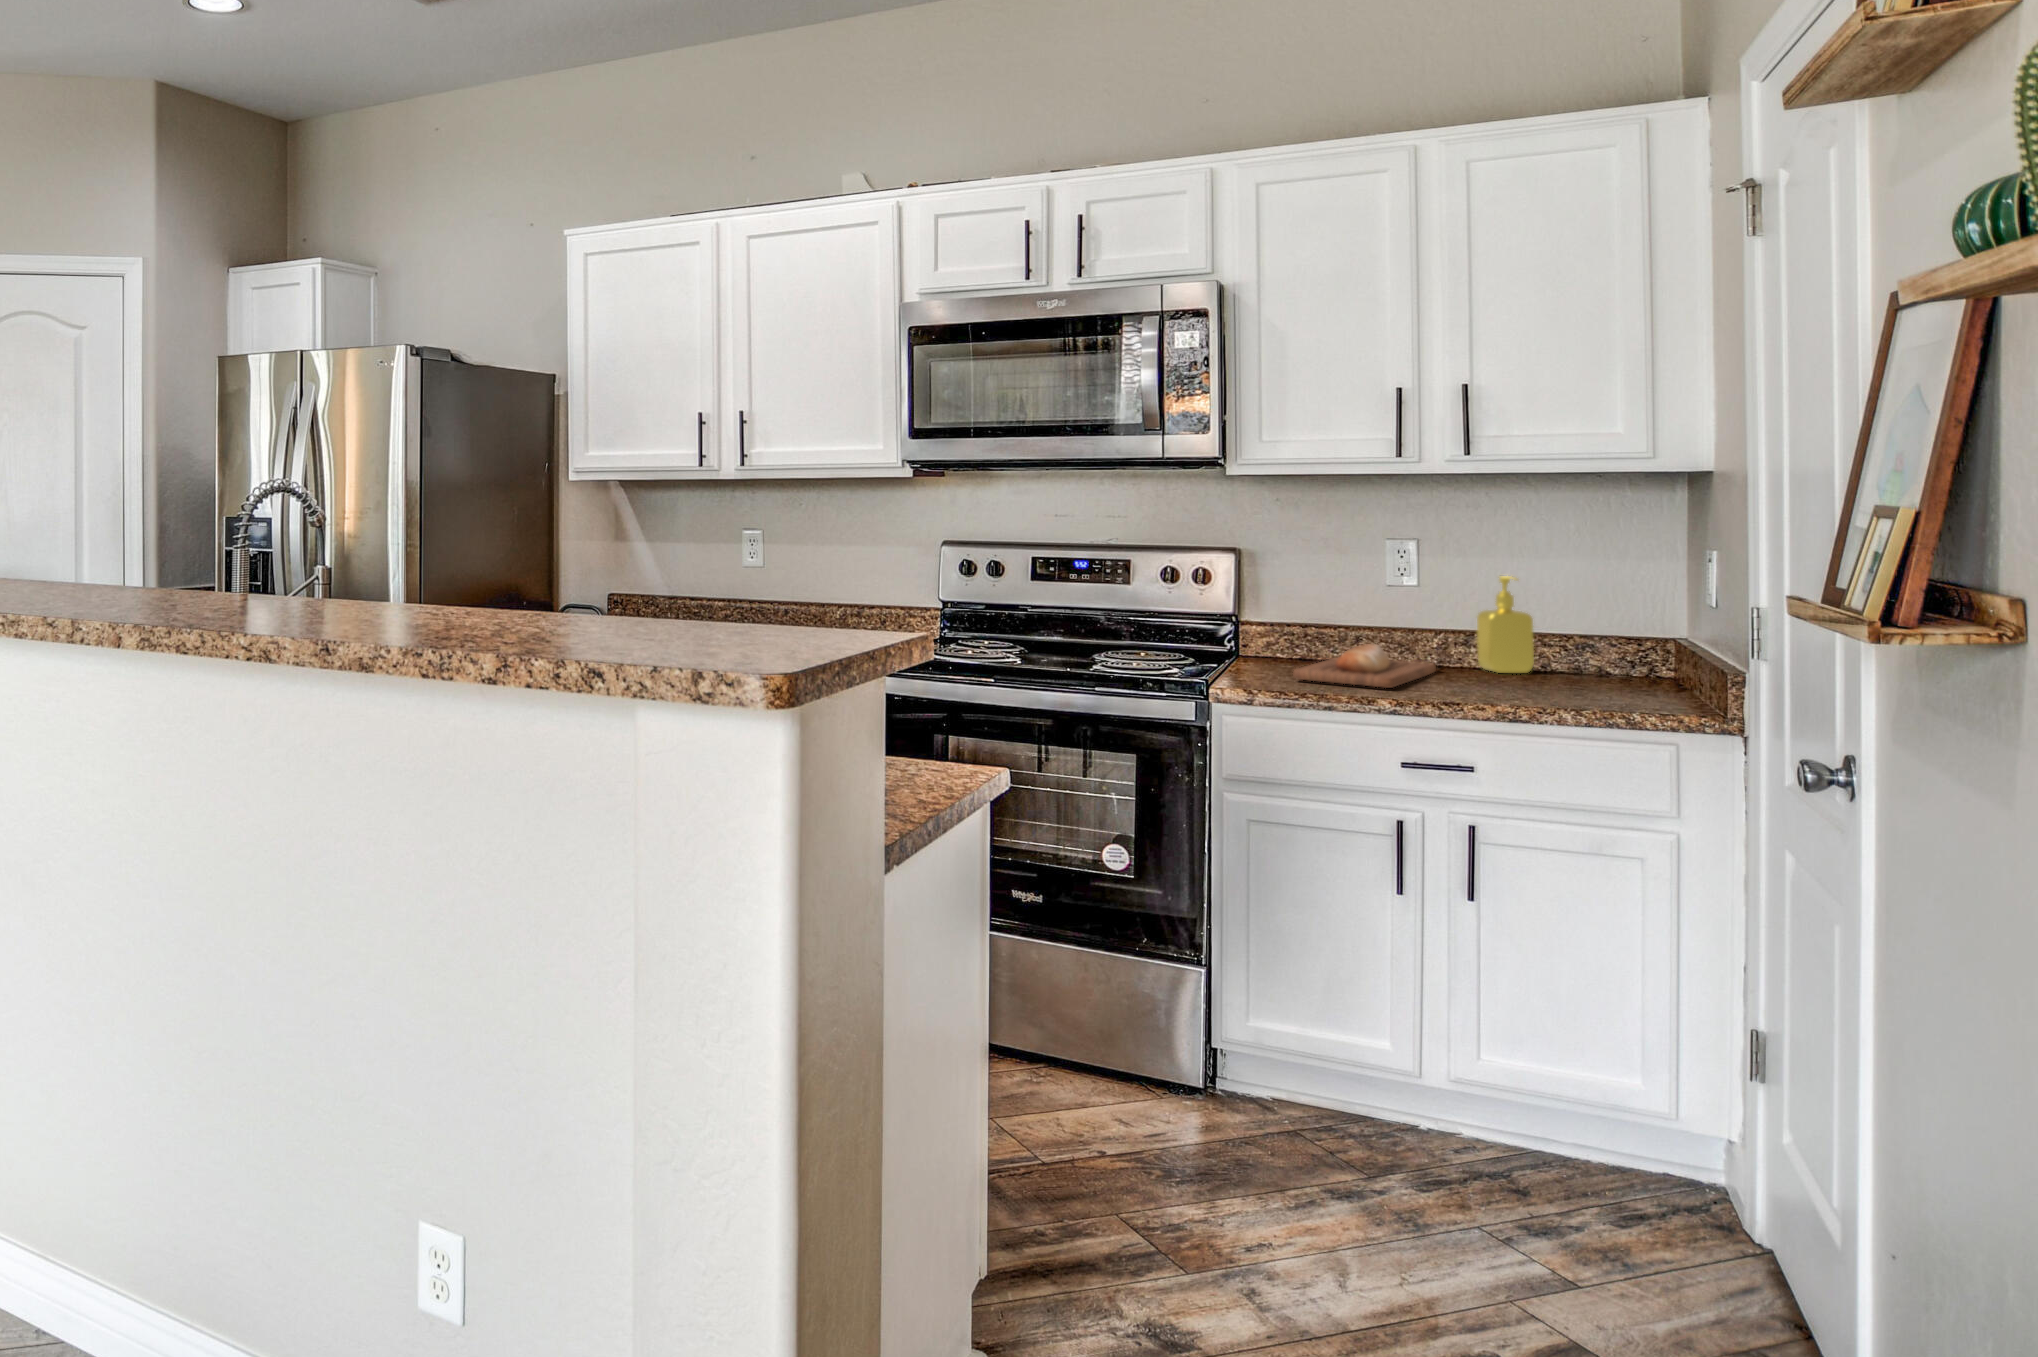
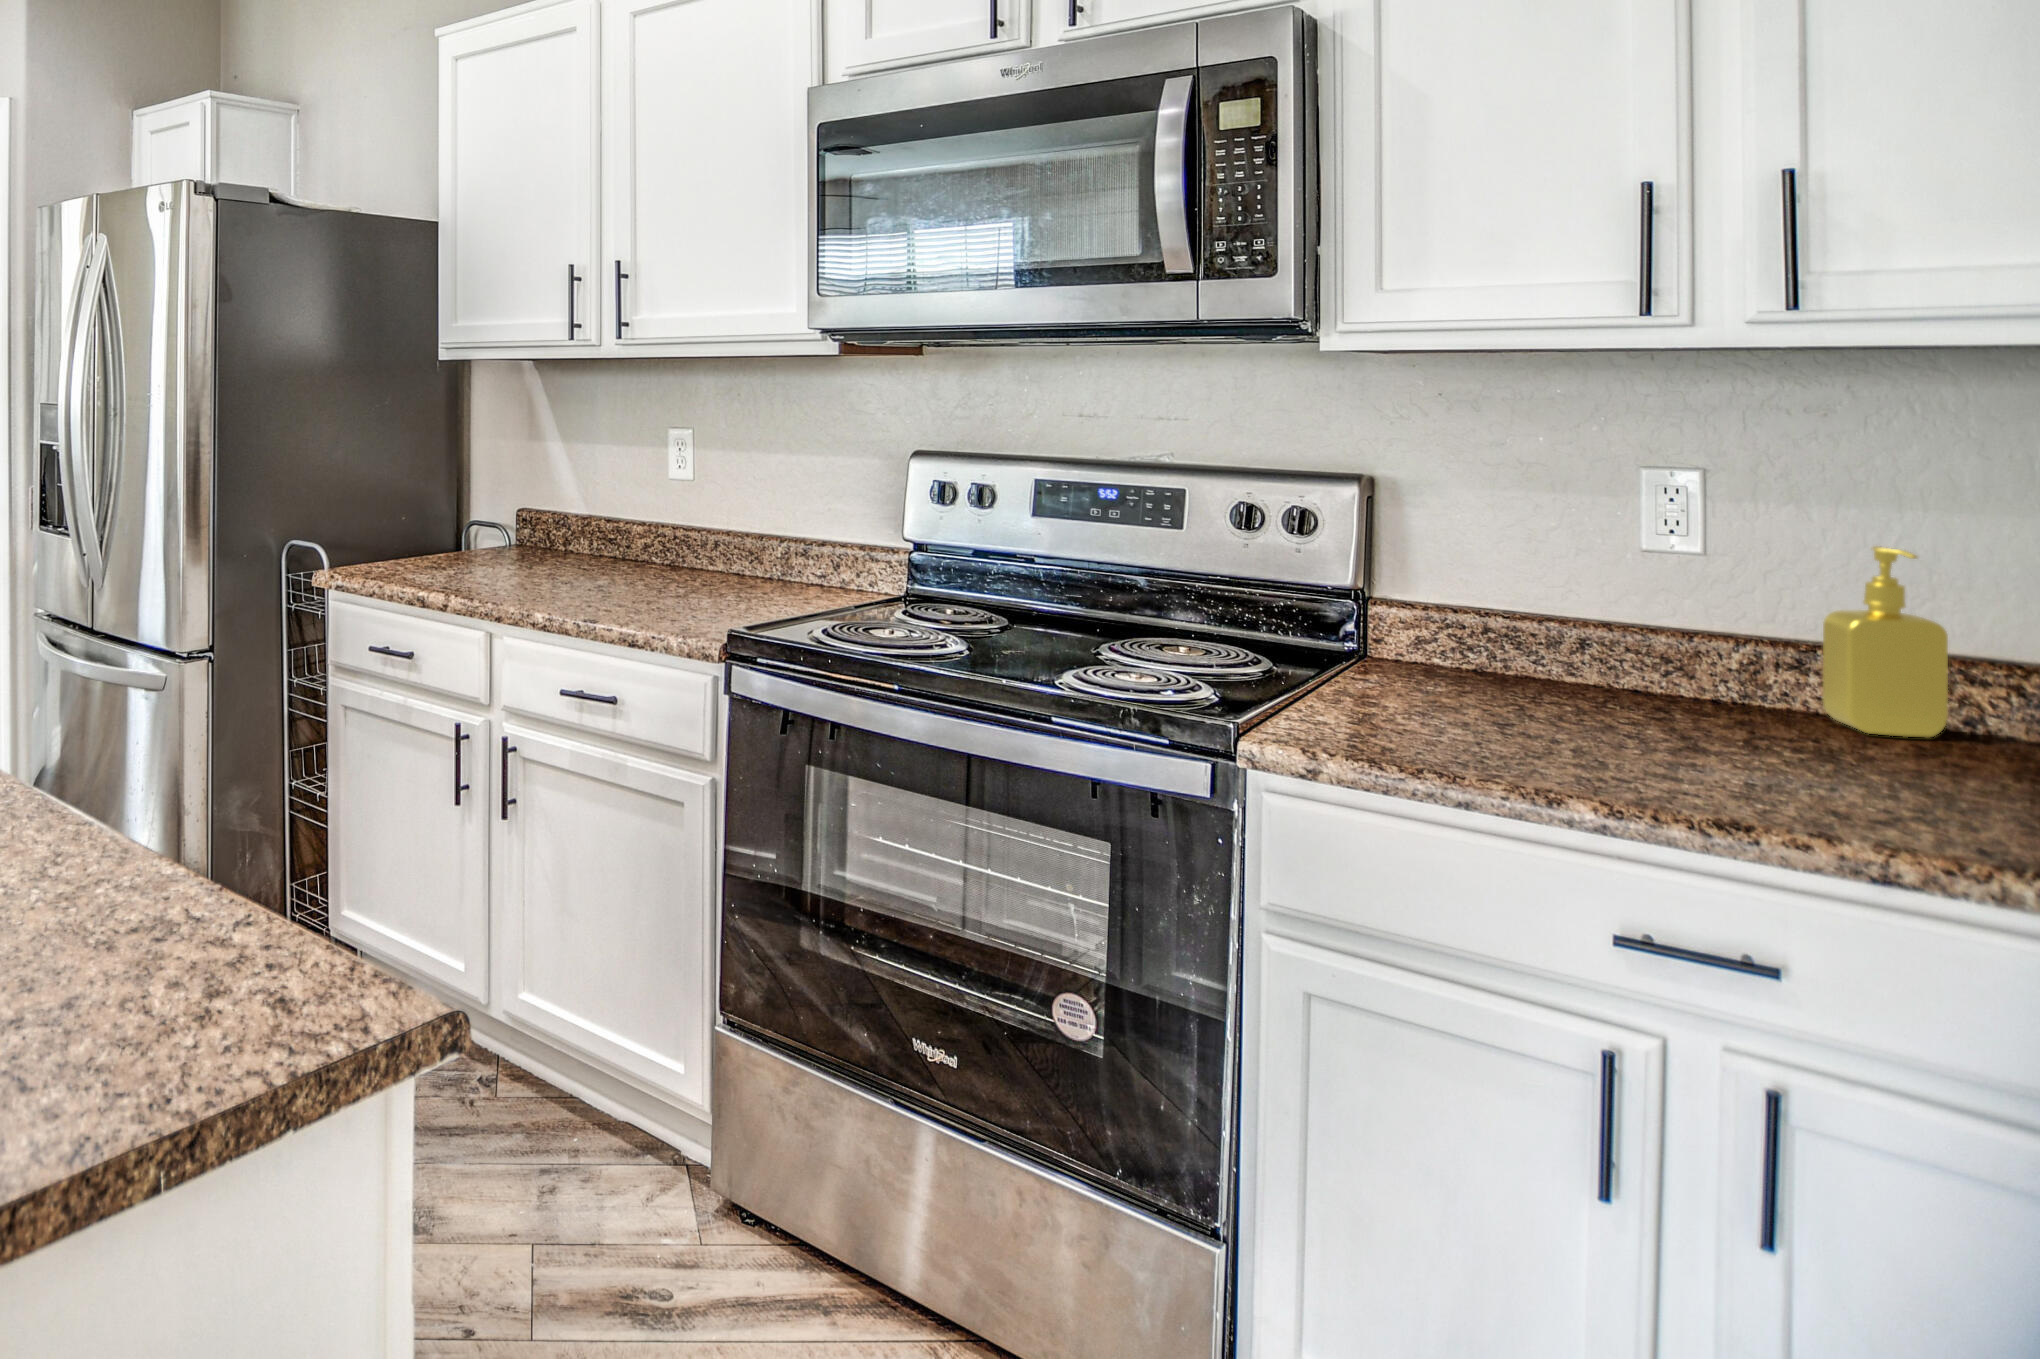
bread loaf: present [1293,644,1436,688] -> none [1423,660,1731,764]

